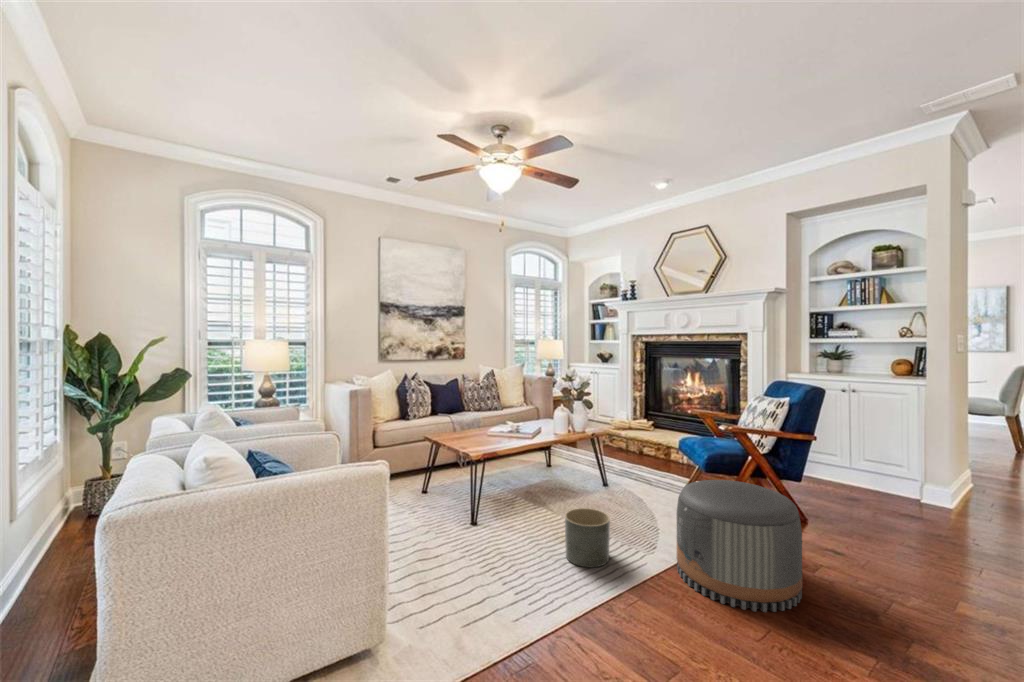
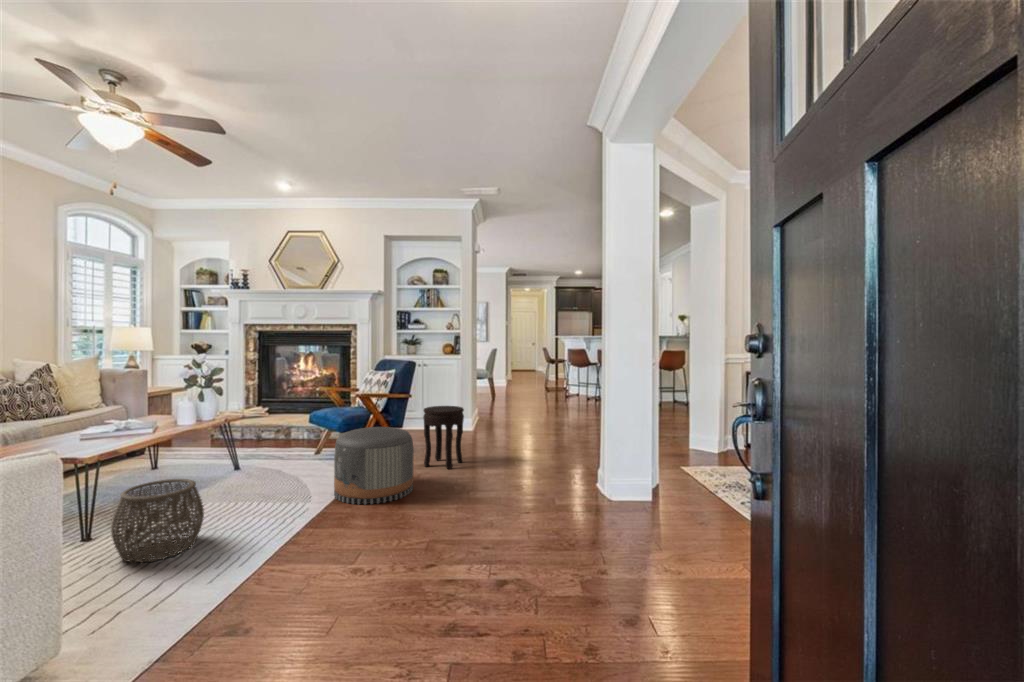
side table: none [833,463,921,581] -> present [423,406,464,469]
woven basket: none [448,496,522,585] -> present [111,479,204,563]
planter: present [565,508,610,568] -> none [237,472,281,520]

